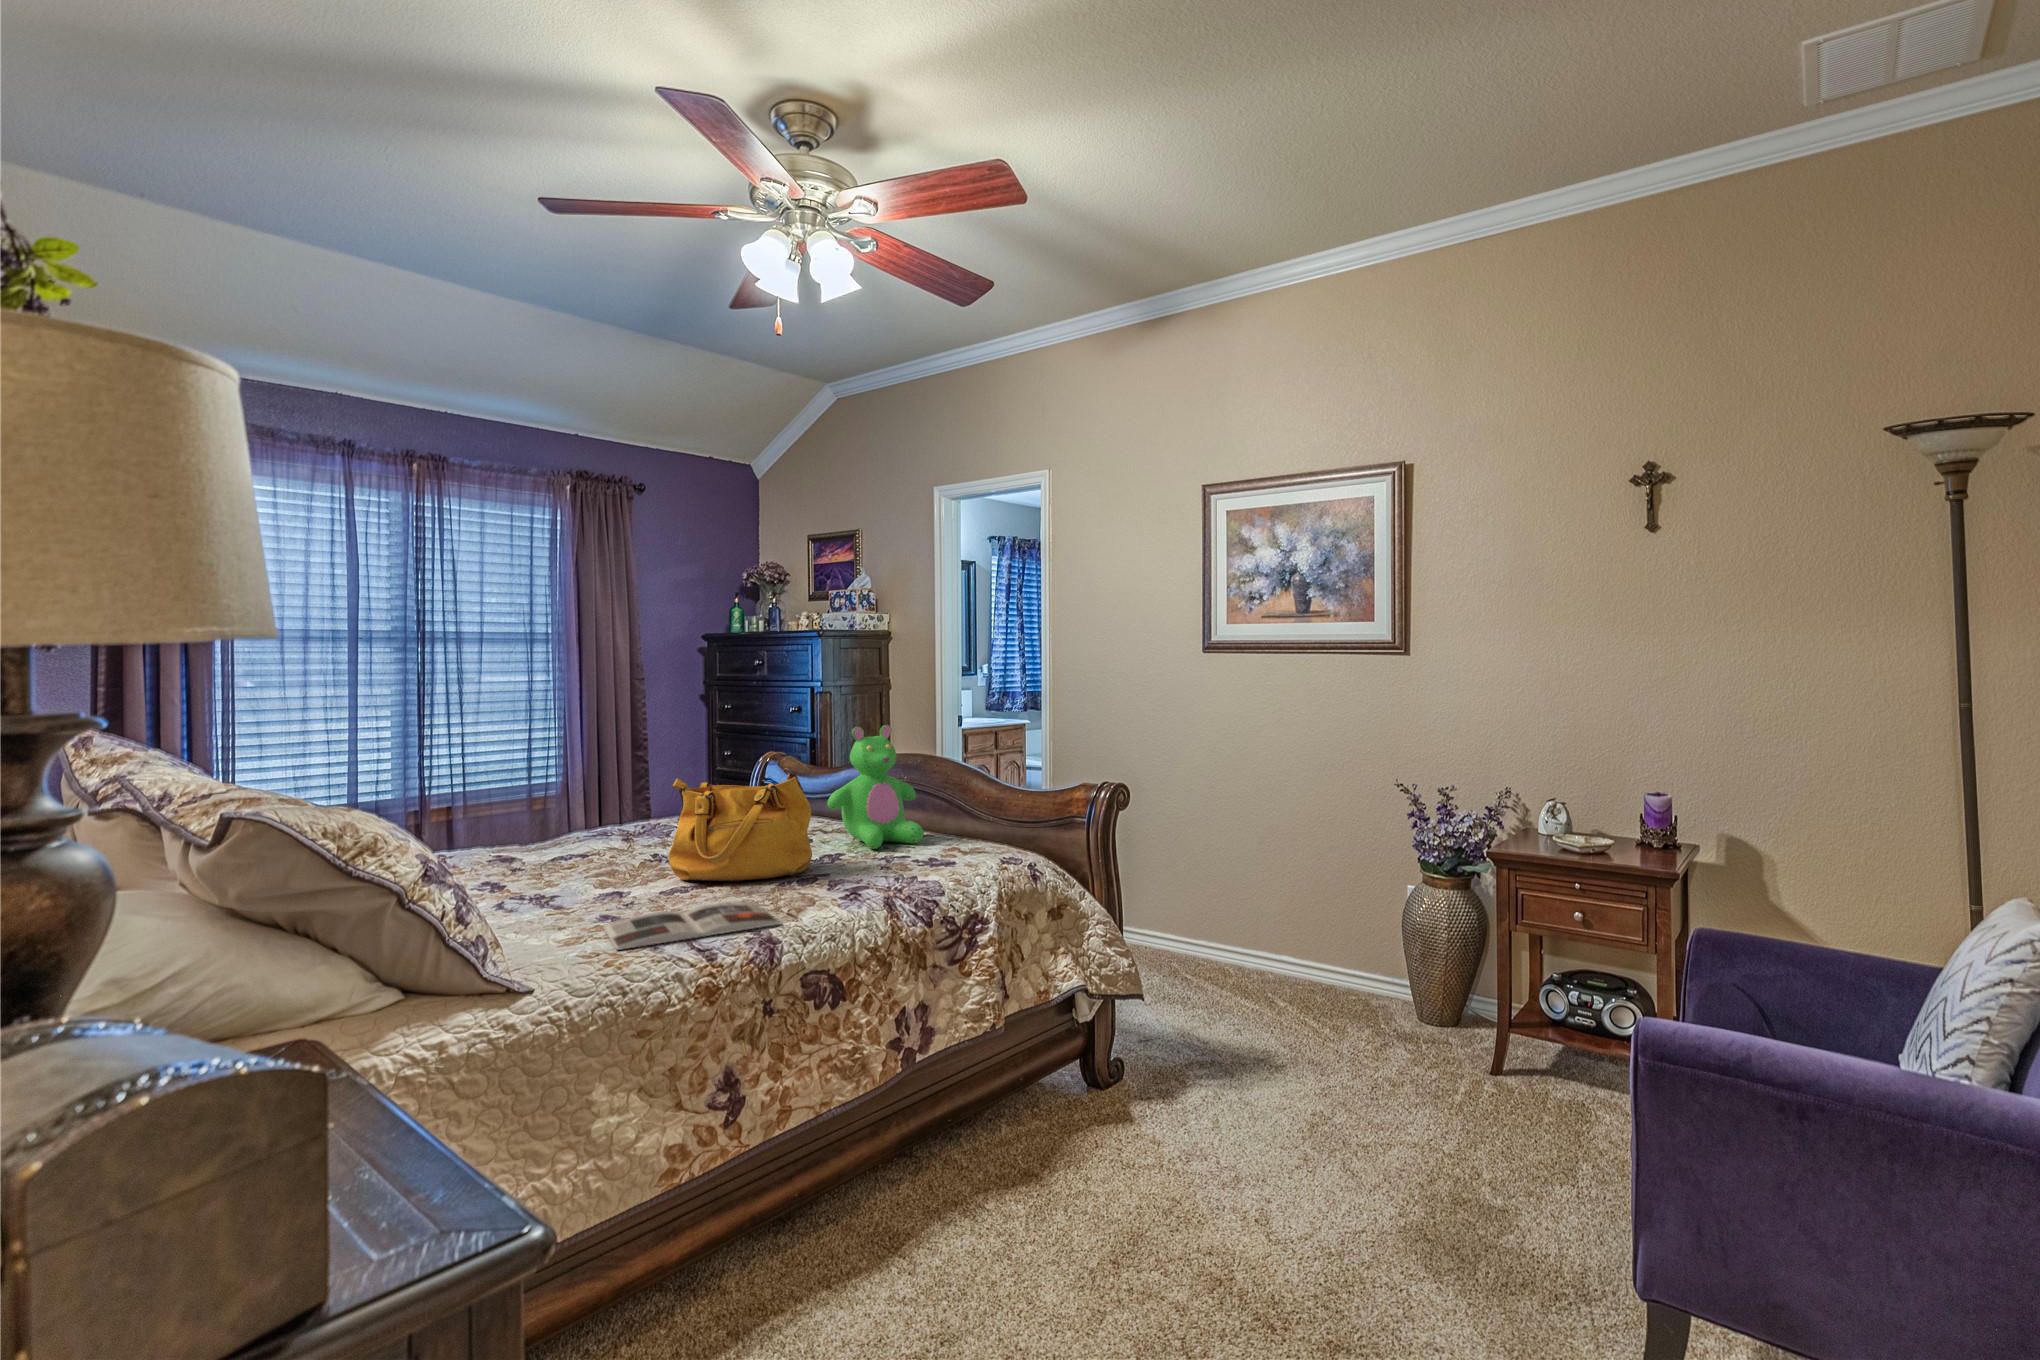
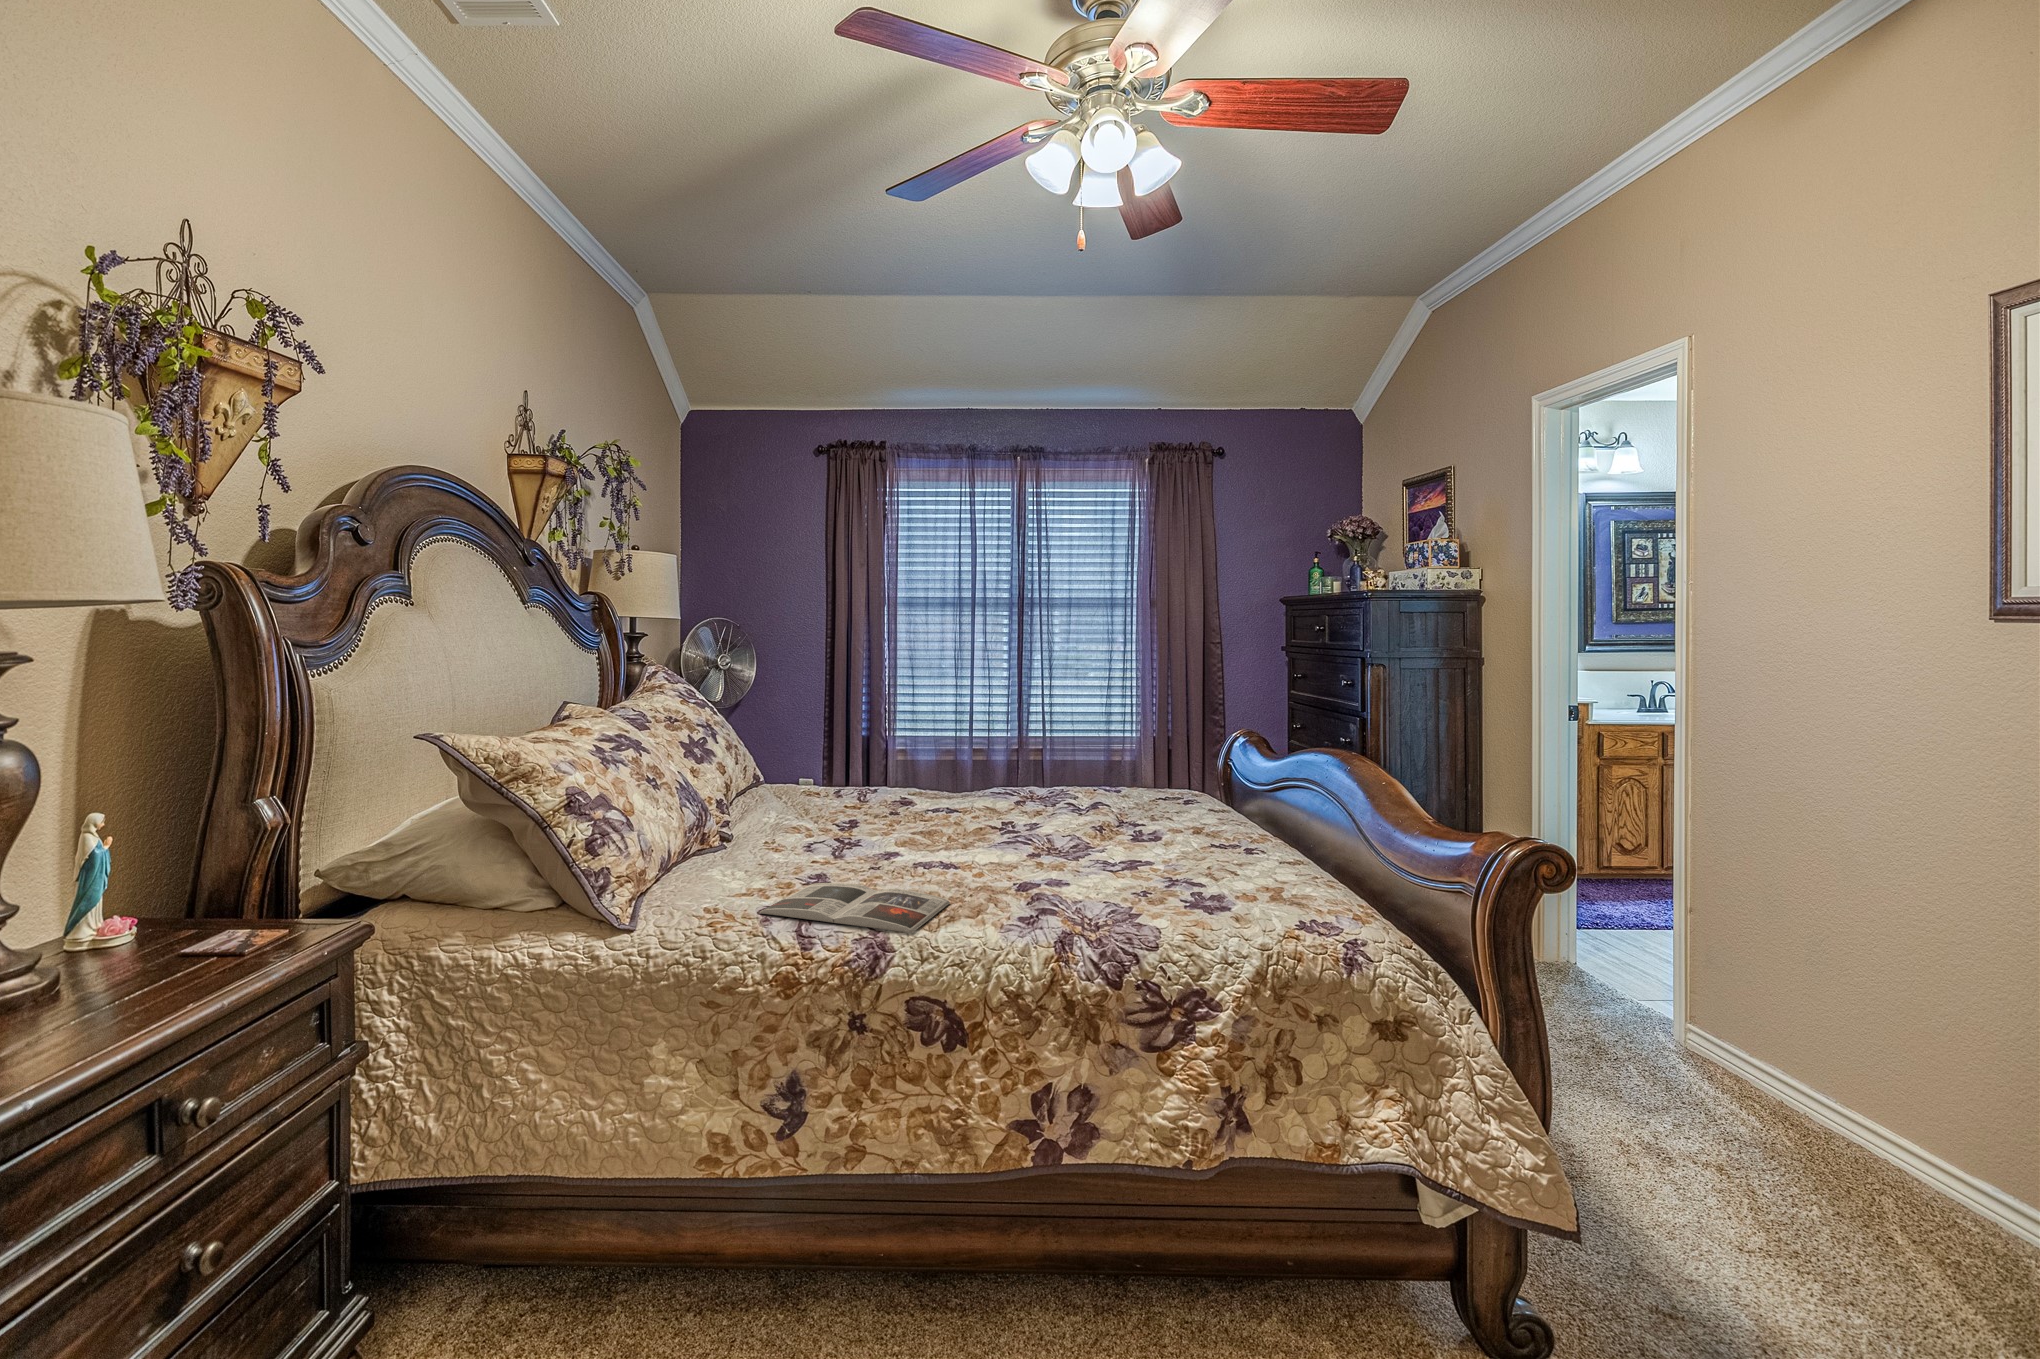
teddy bear: present [827,725,924,849] -> none [1169,713,1294,873]
handbag: present [668,768,812,881] -> none [955,749,1093,878]

